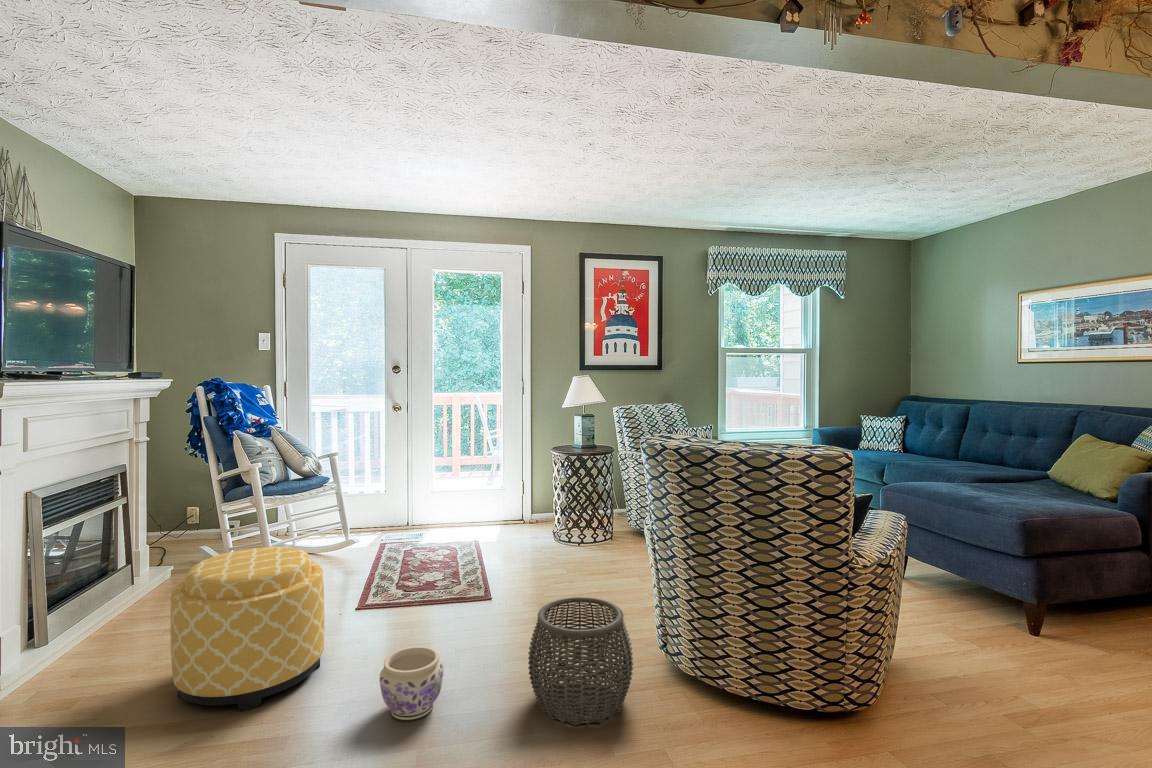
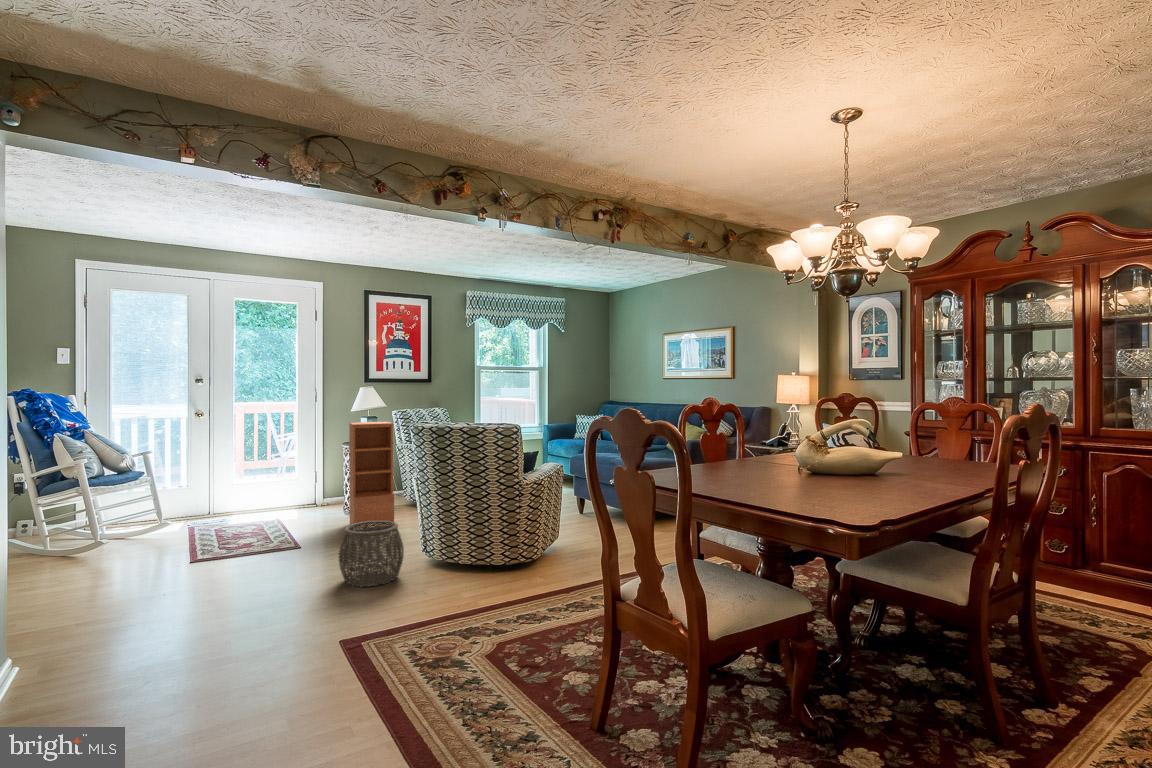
bookcase: none [558,424,617,575] -> present [349,422,394,528]
ottoman: present [170,547,324,711] -> none [66,509,183,611]
planter: present [380,646,443,721] -> none [238,558,282,599]

